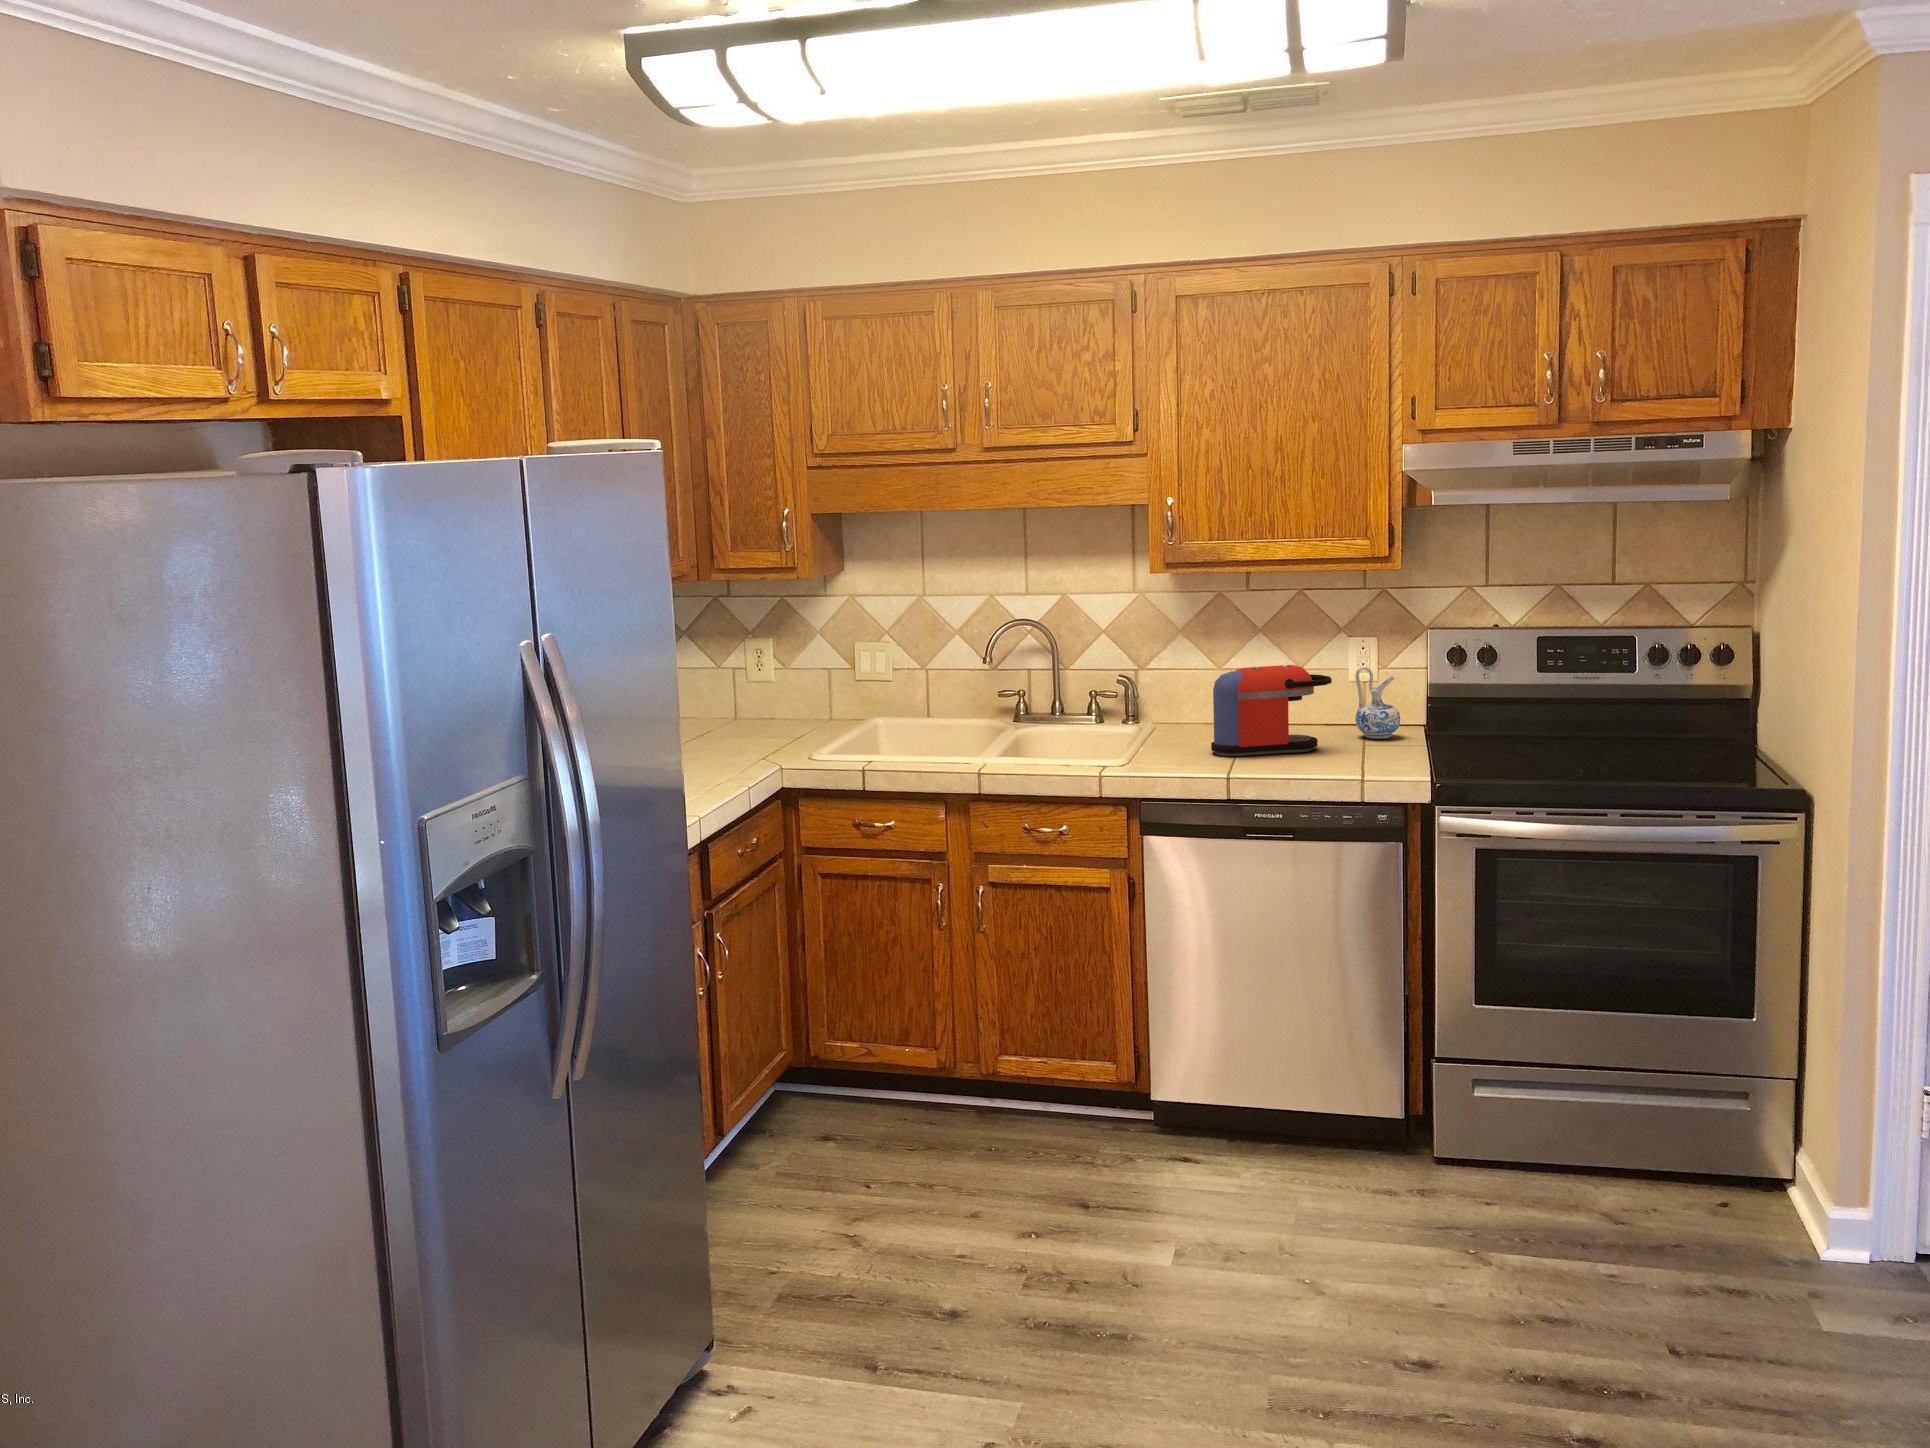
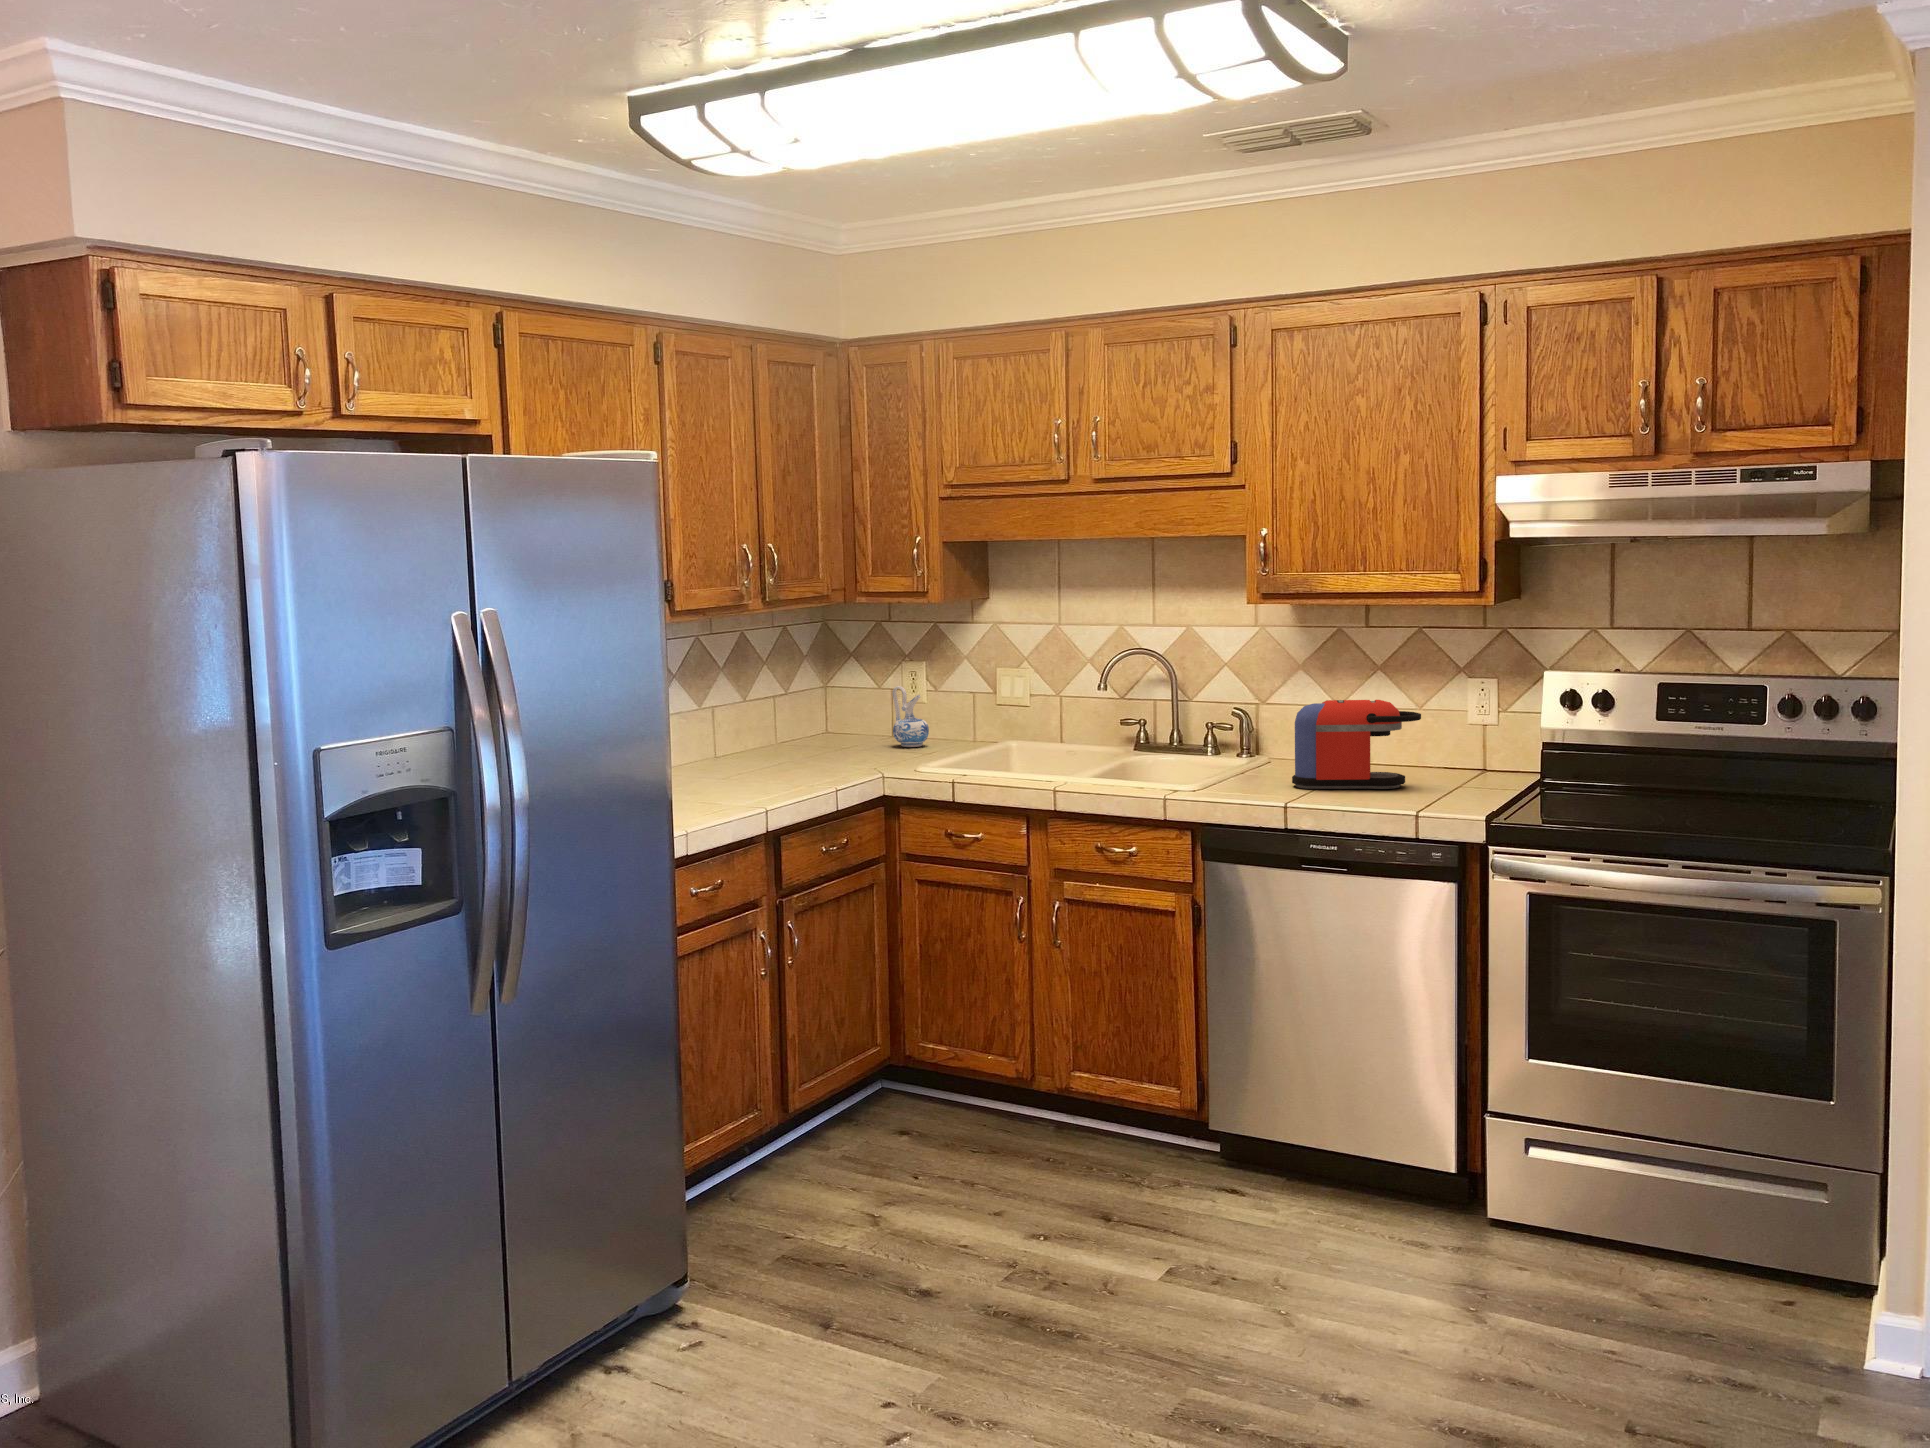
ceramic pitcher: present [1355,666,1400,739] -> present [893,686,929,747]

